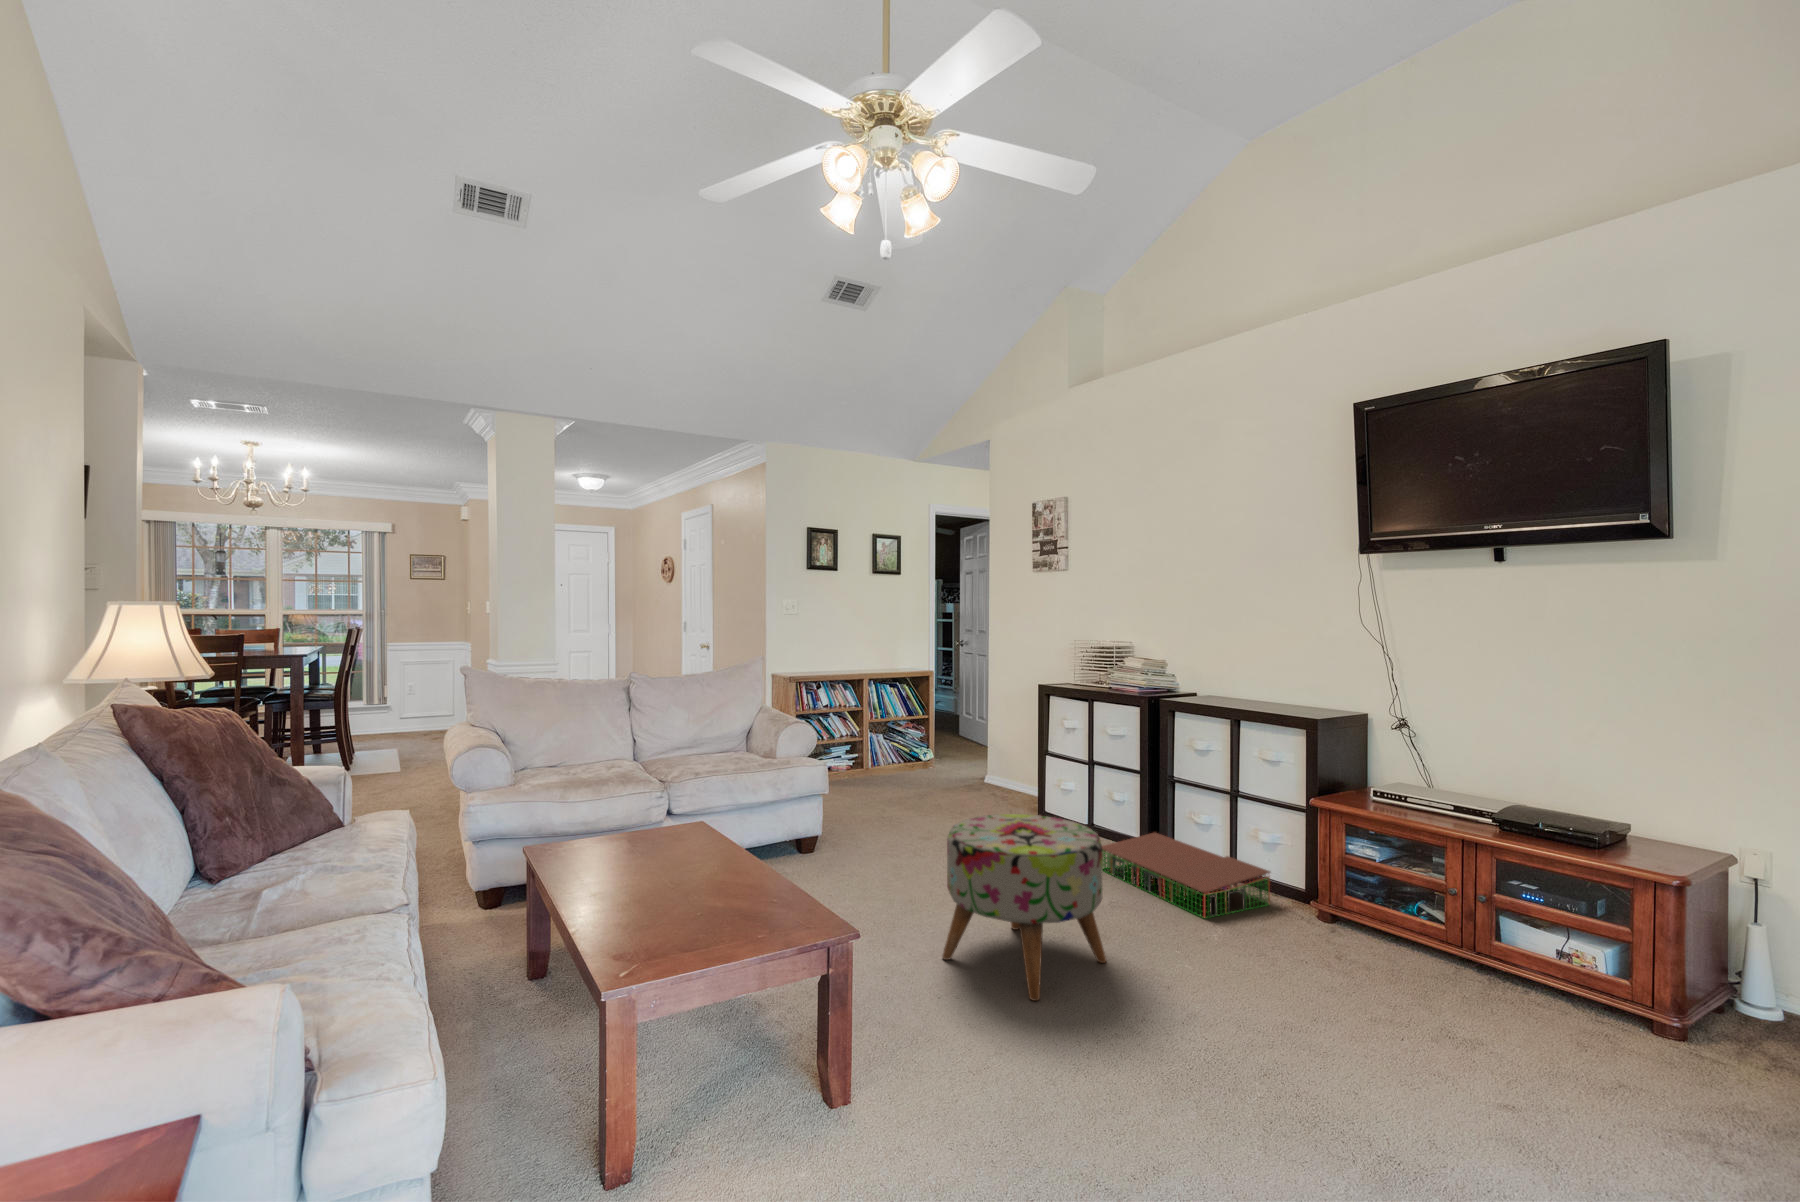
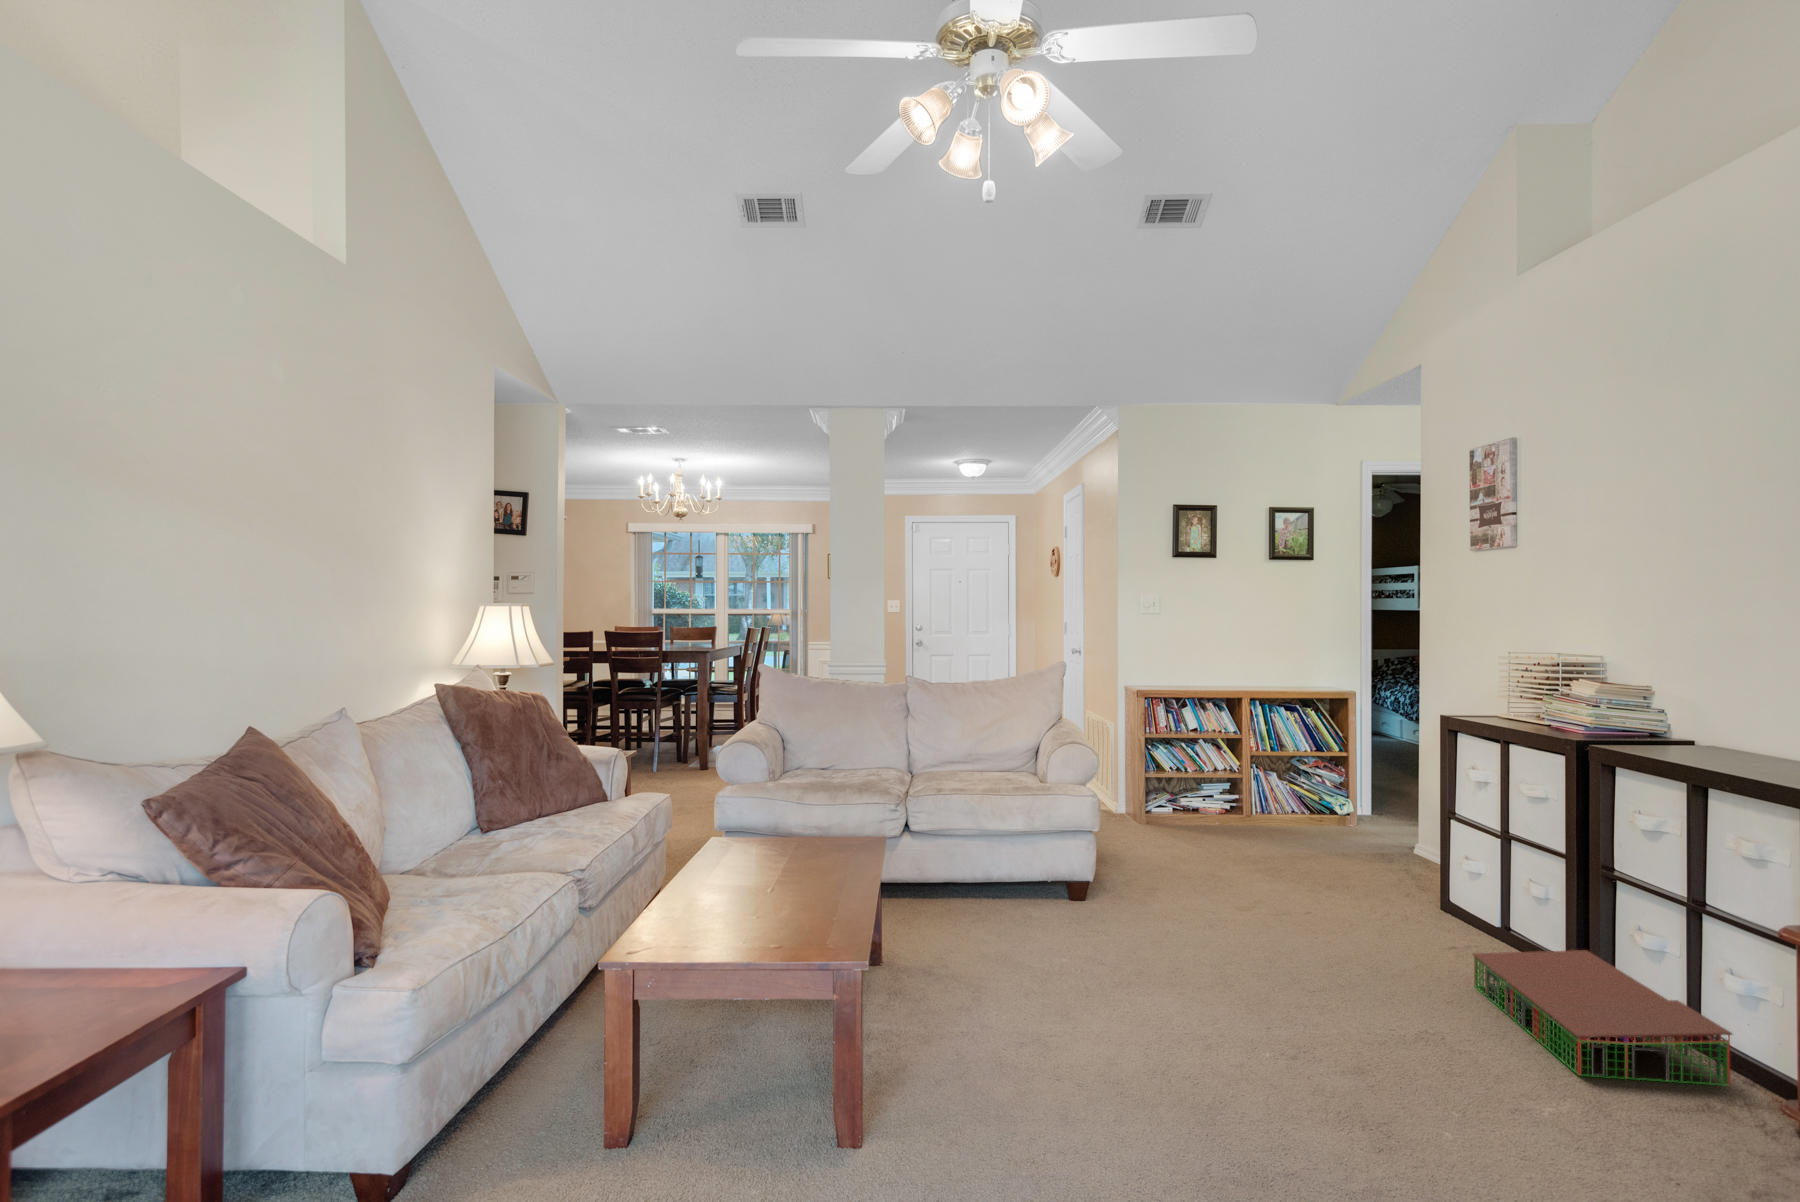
ottoman: present [942,814,1107,1001] -> none [1147,873,1360,1099]

